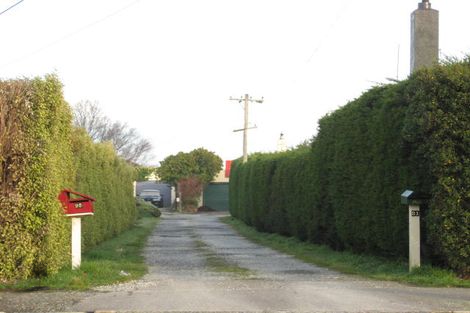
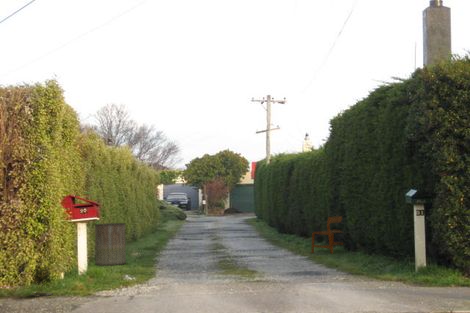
bench: none [304,215,344,253] -> present [311,216,343,253]
trash can: none [86,219,117,262] -> present [95,223,126,266]

